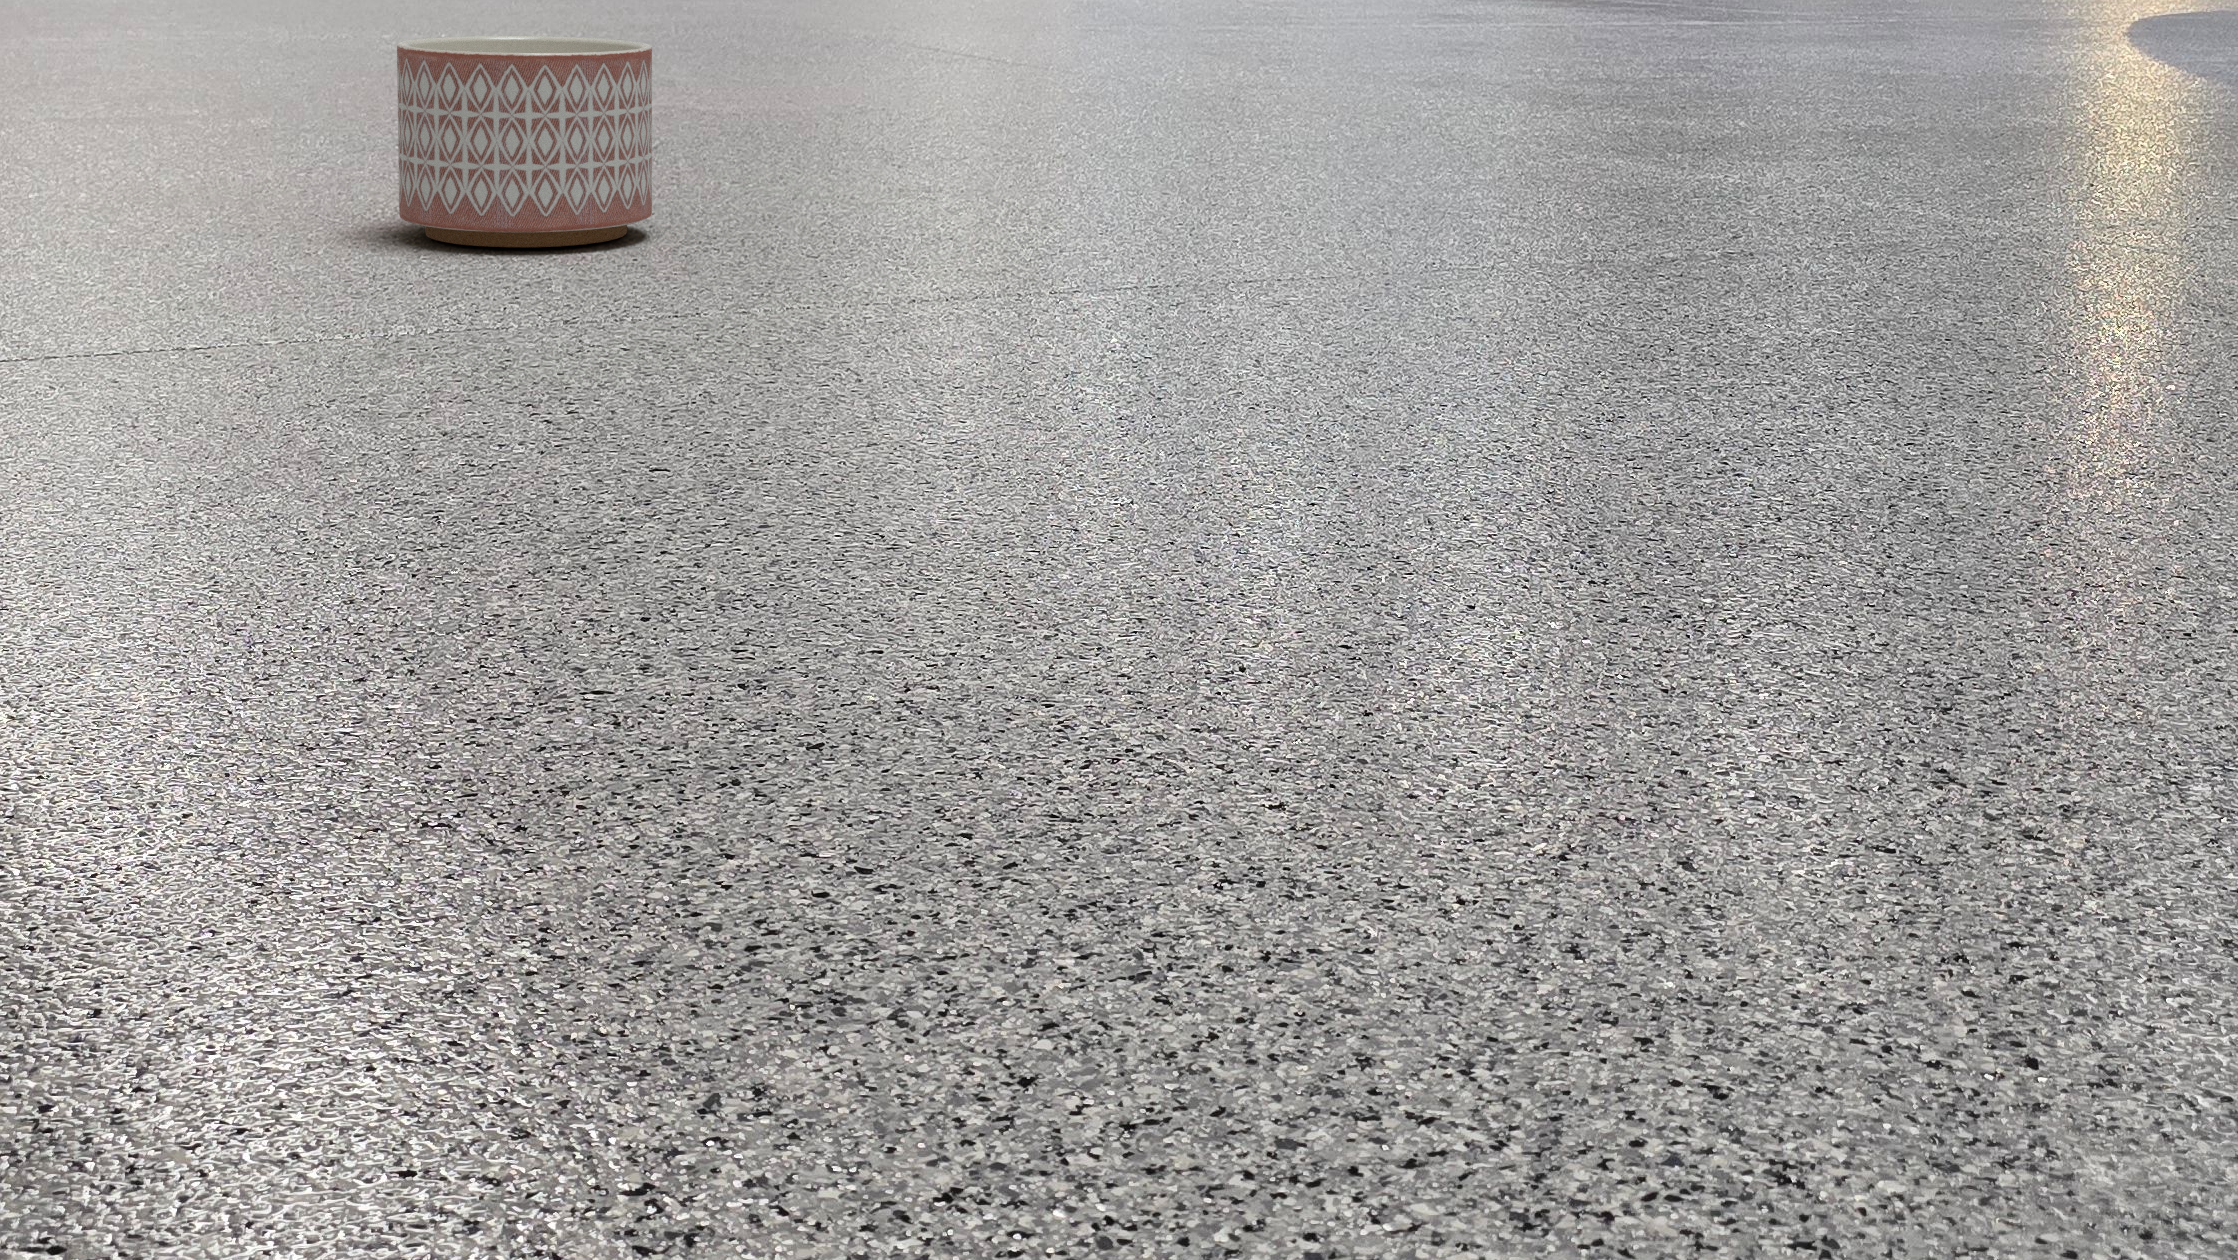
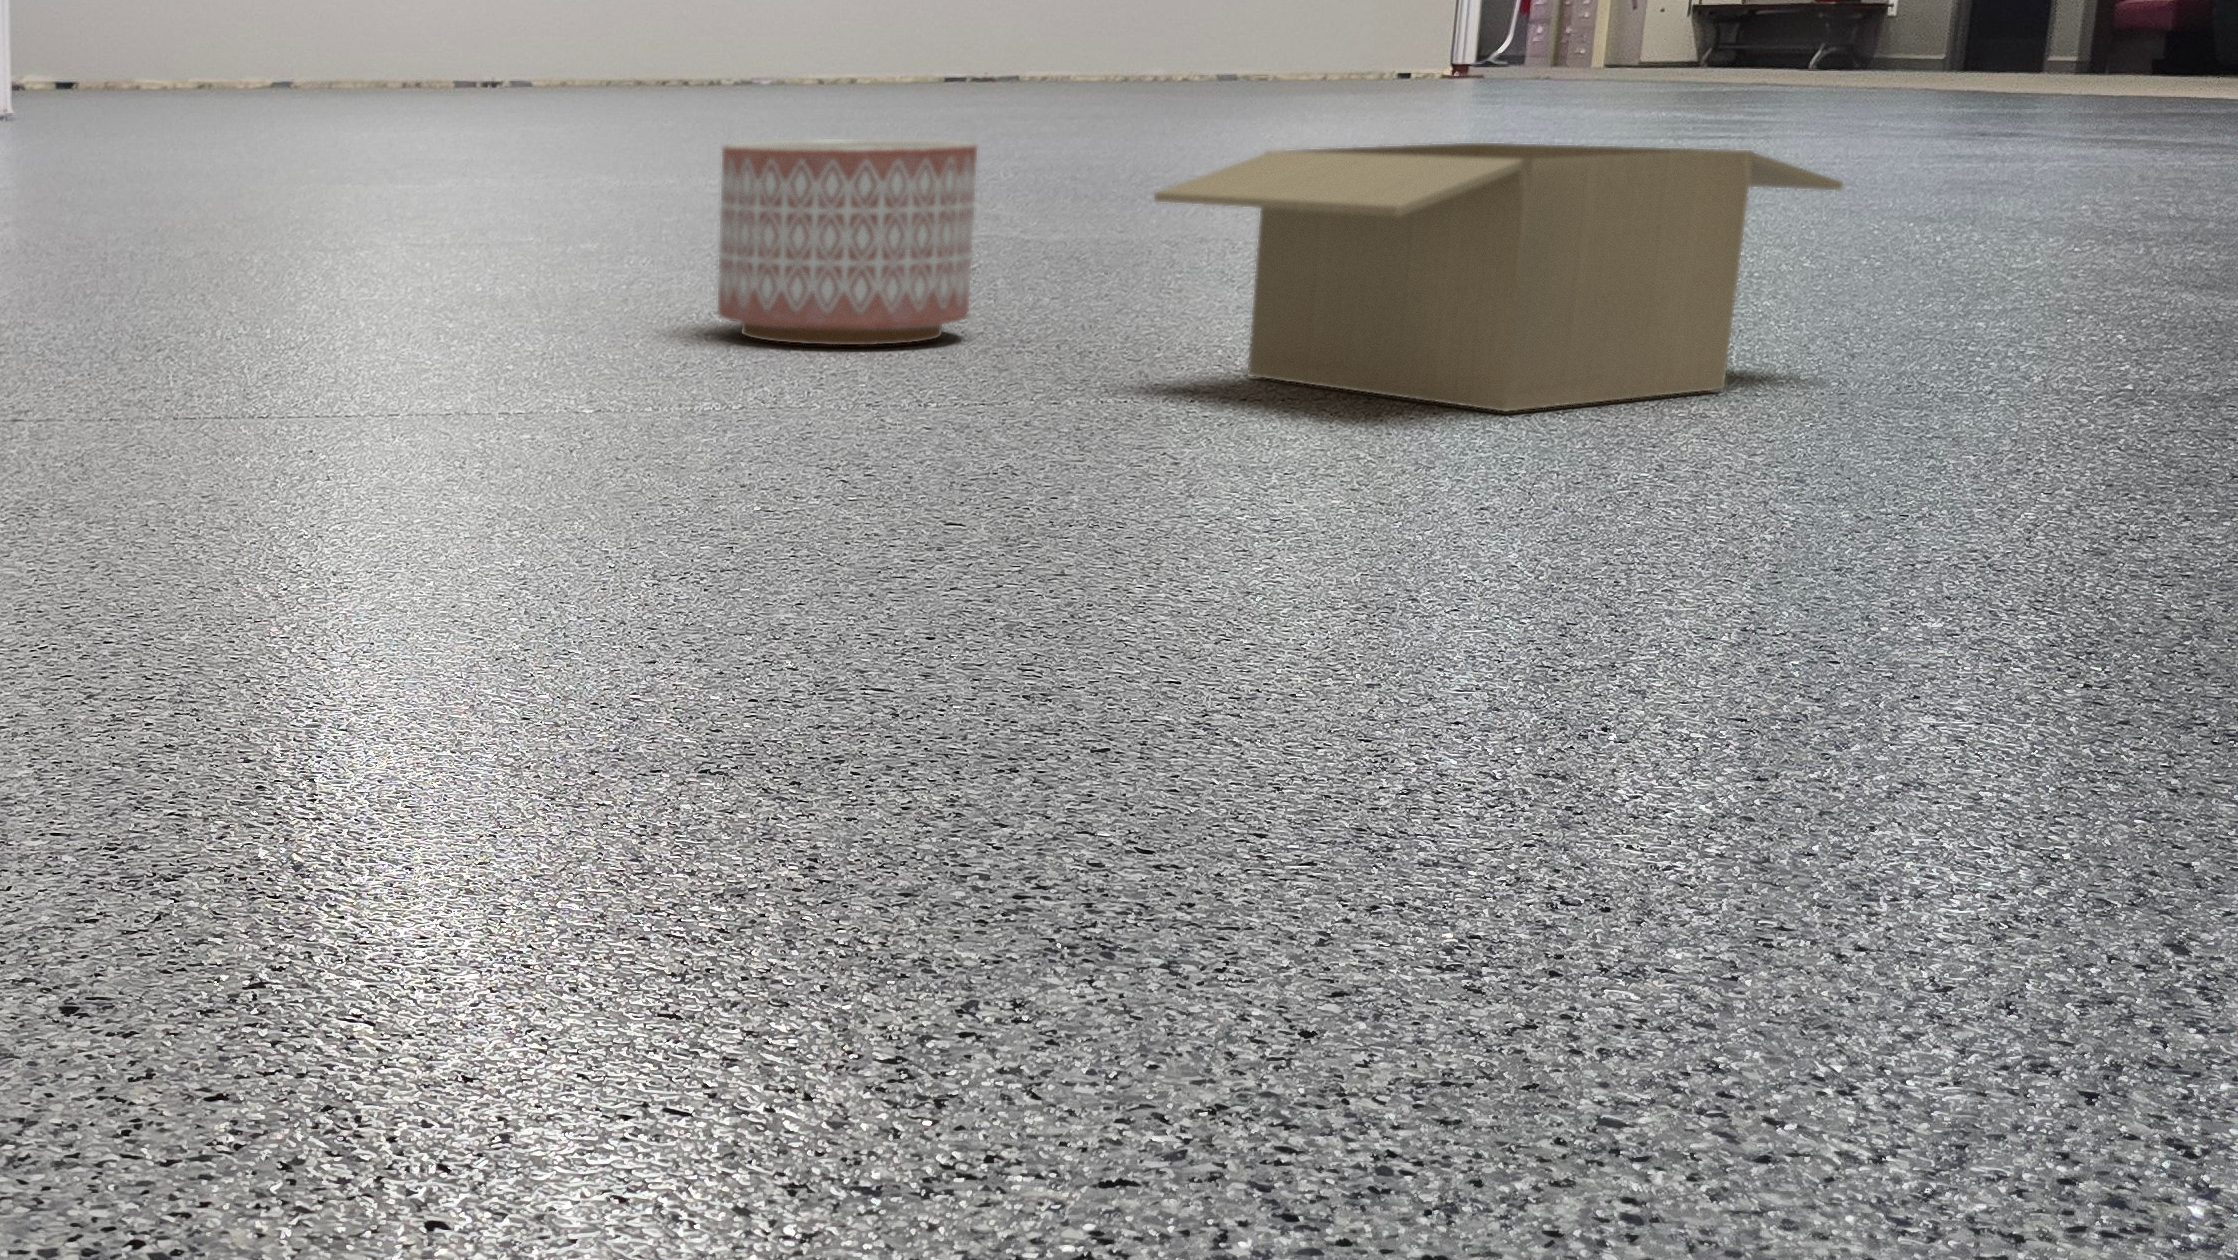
cardboard box: none [820,57,1370,310] -> present [1154,143,1843,411]

